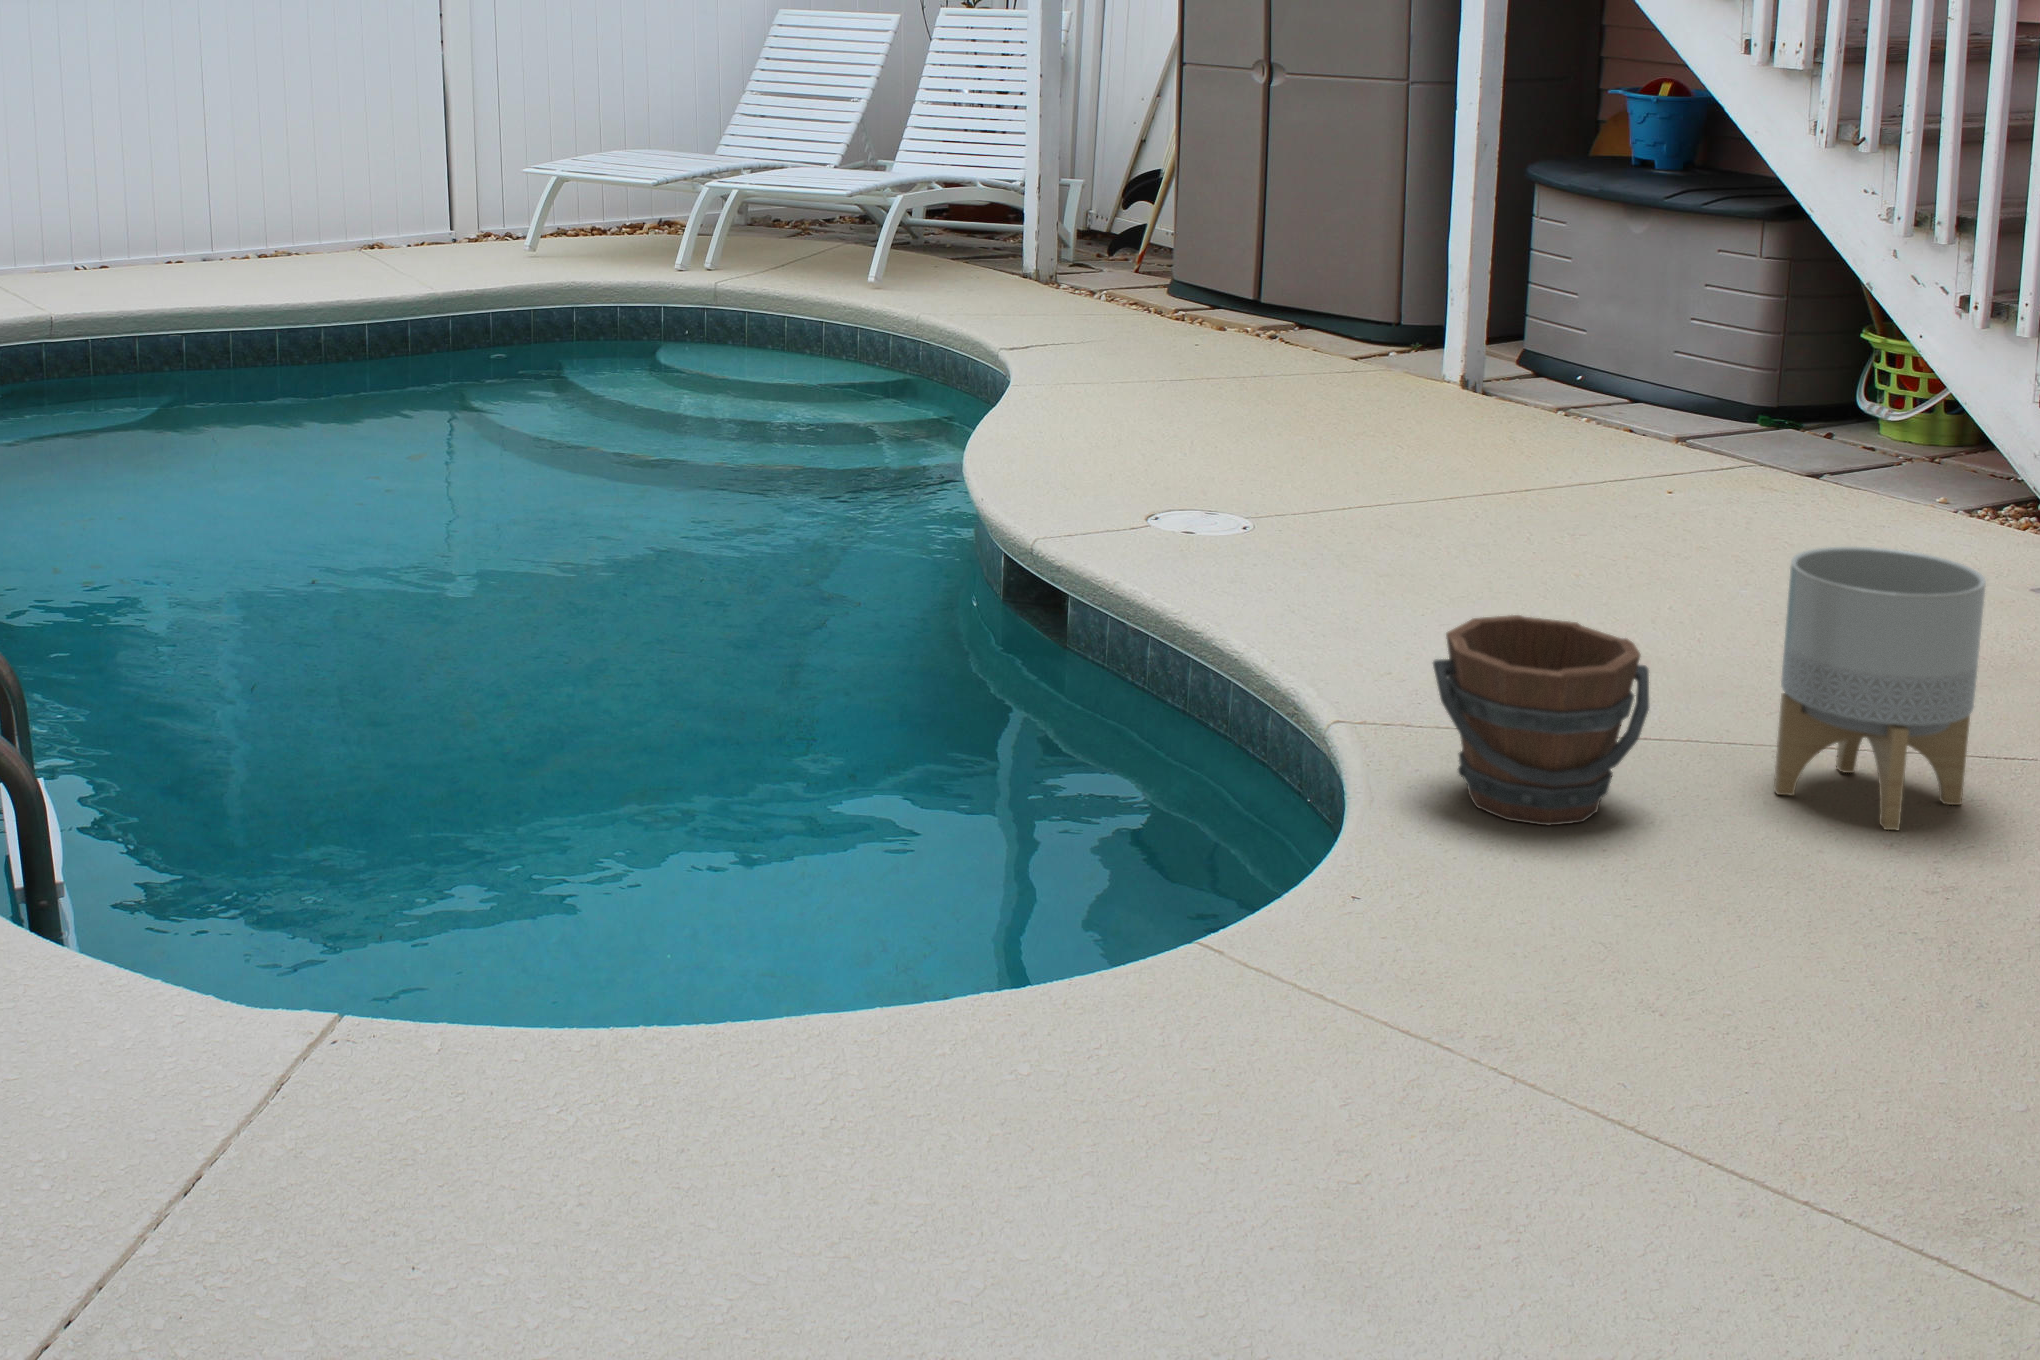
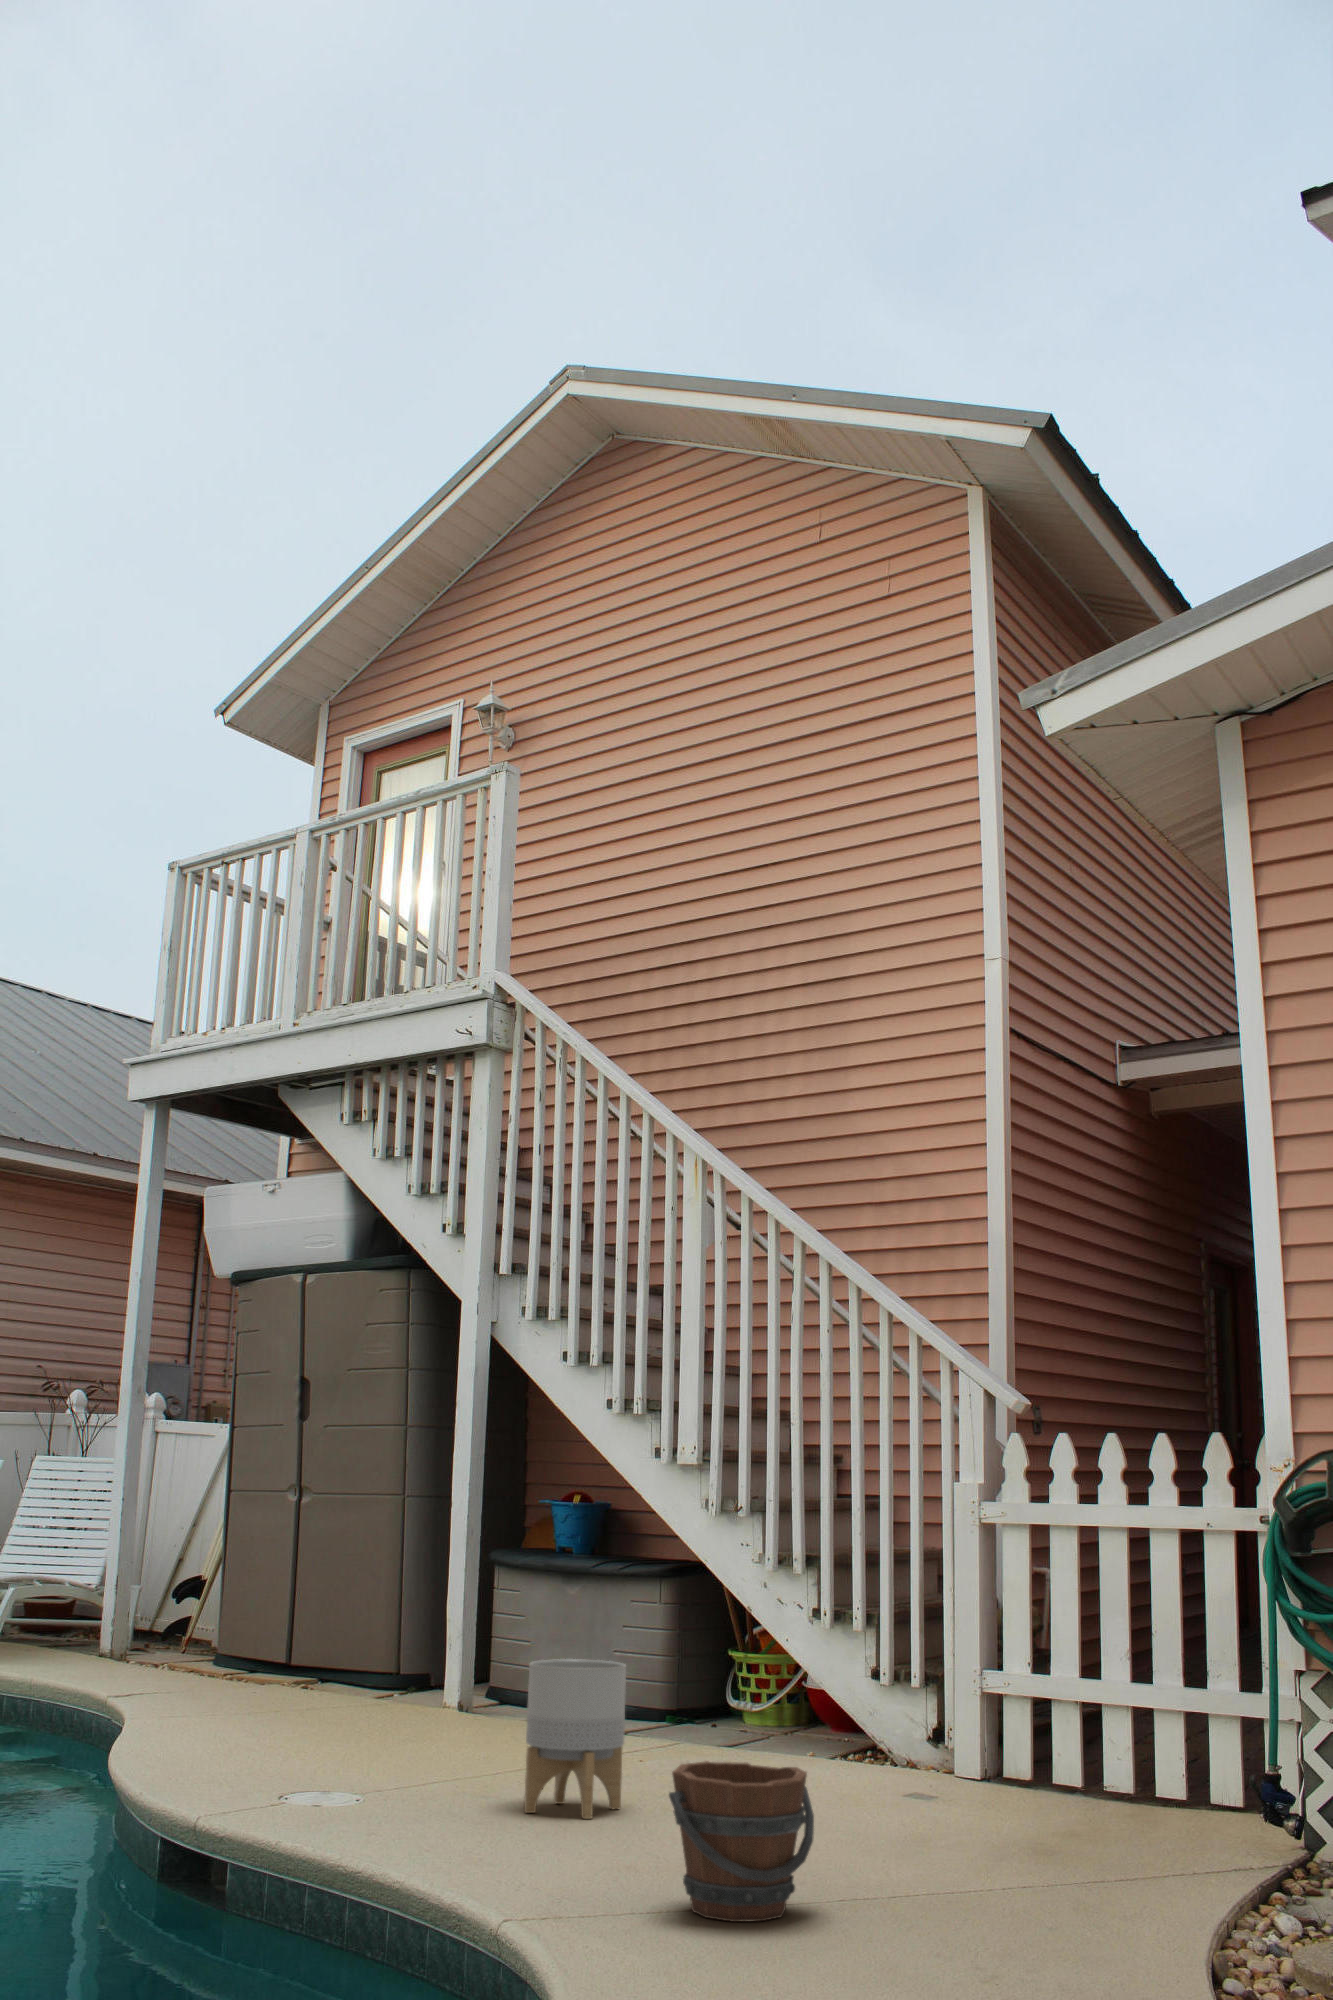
planter: present [1774,547,1986,830] -> present [524,1659,626,1819]

